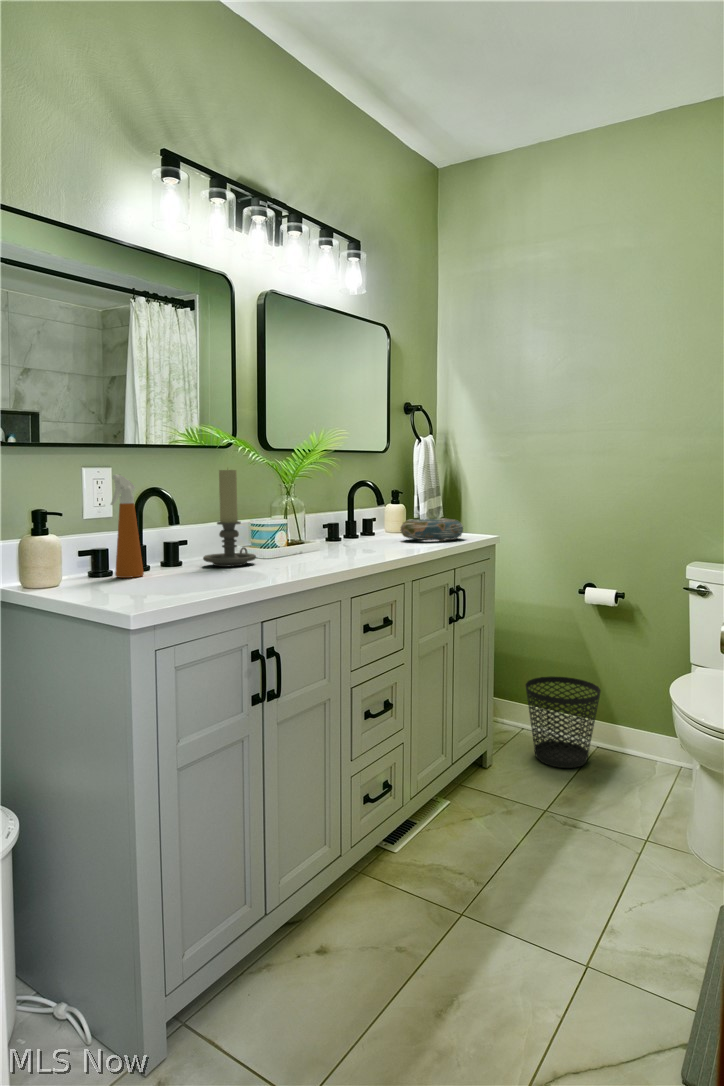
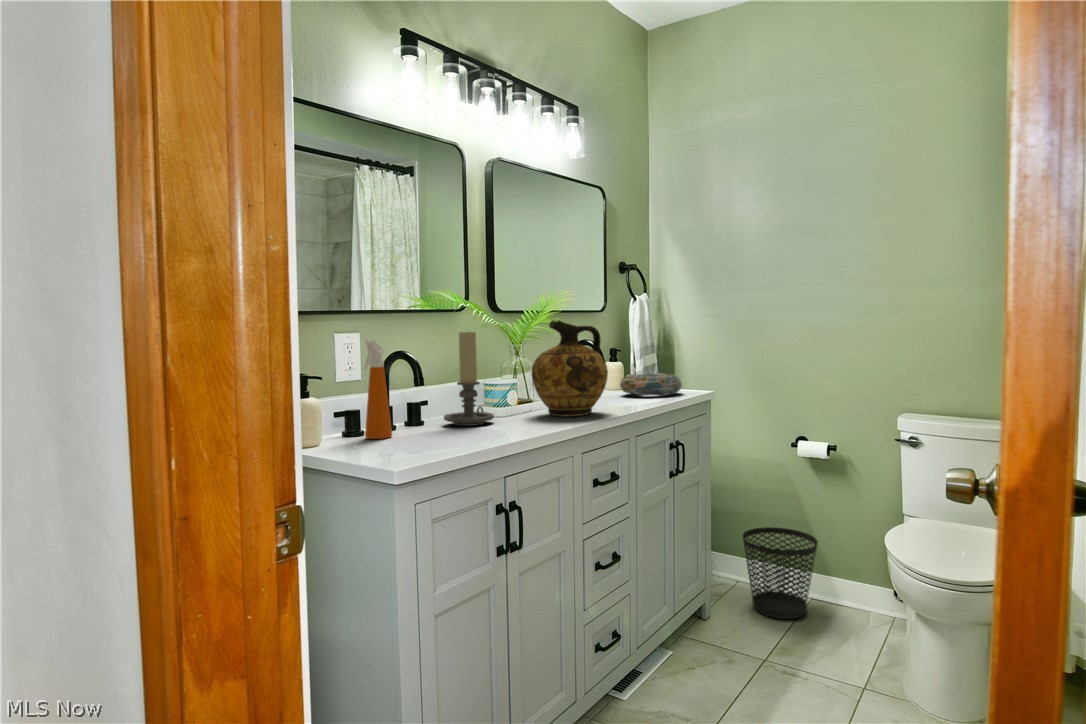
ceramic jug: none [298,459,376,558] -> present [531,321,608,416]

